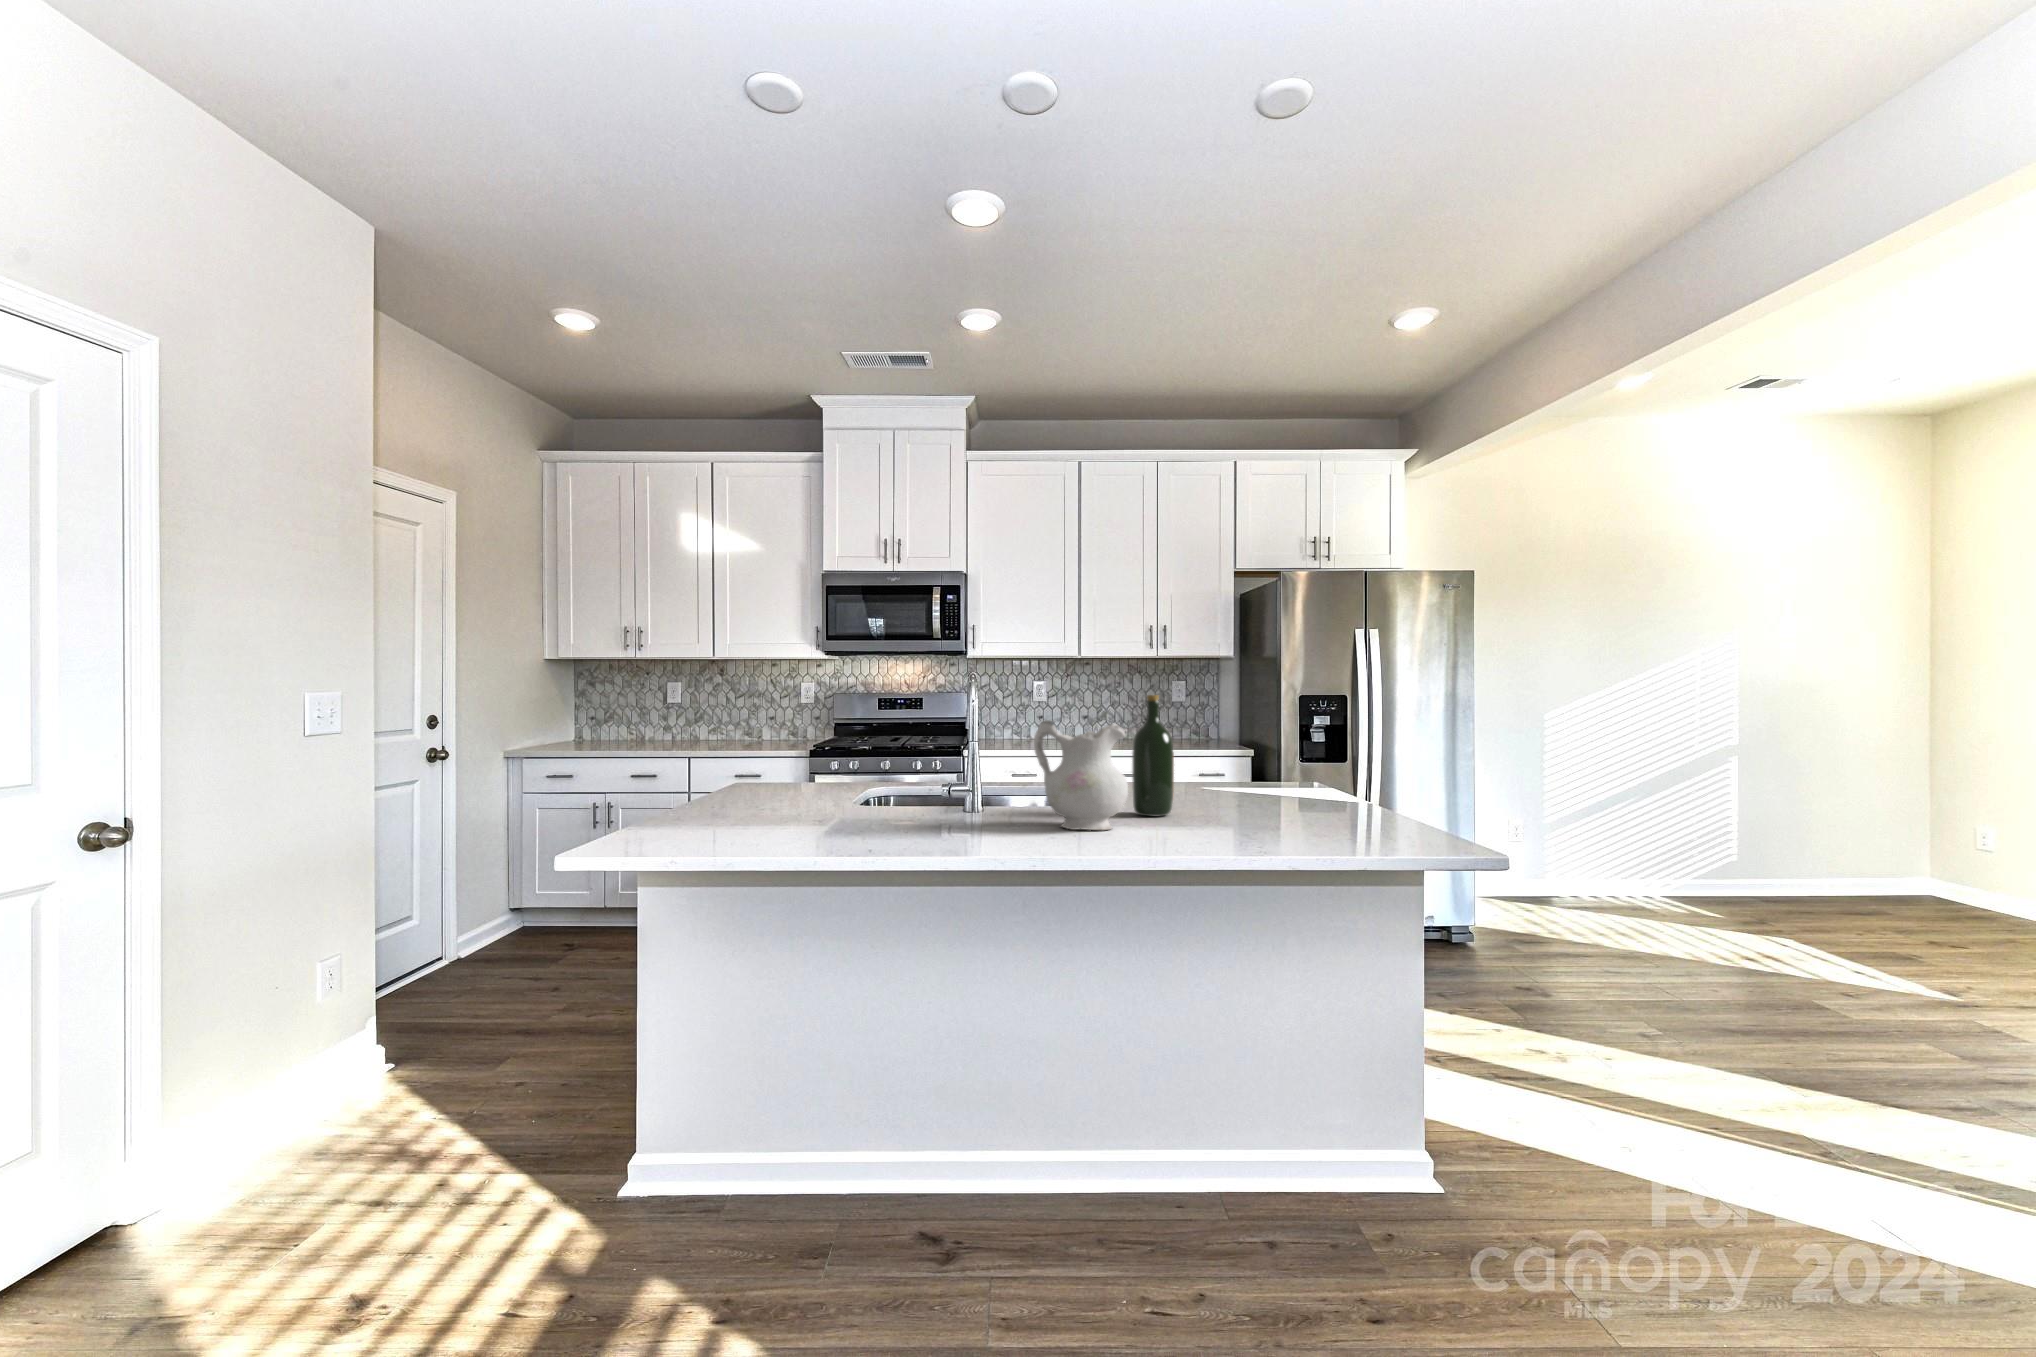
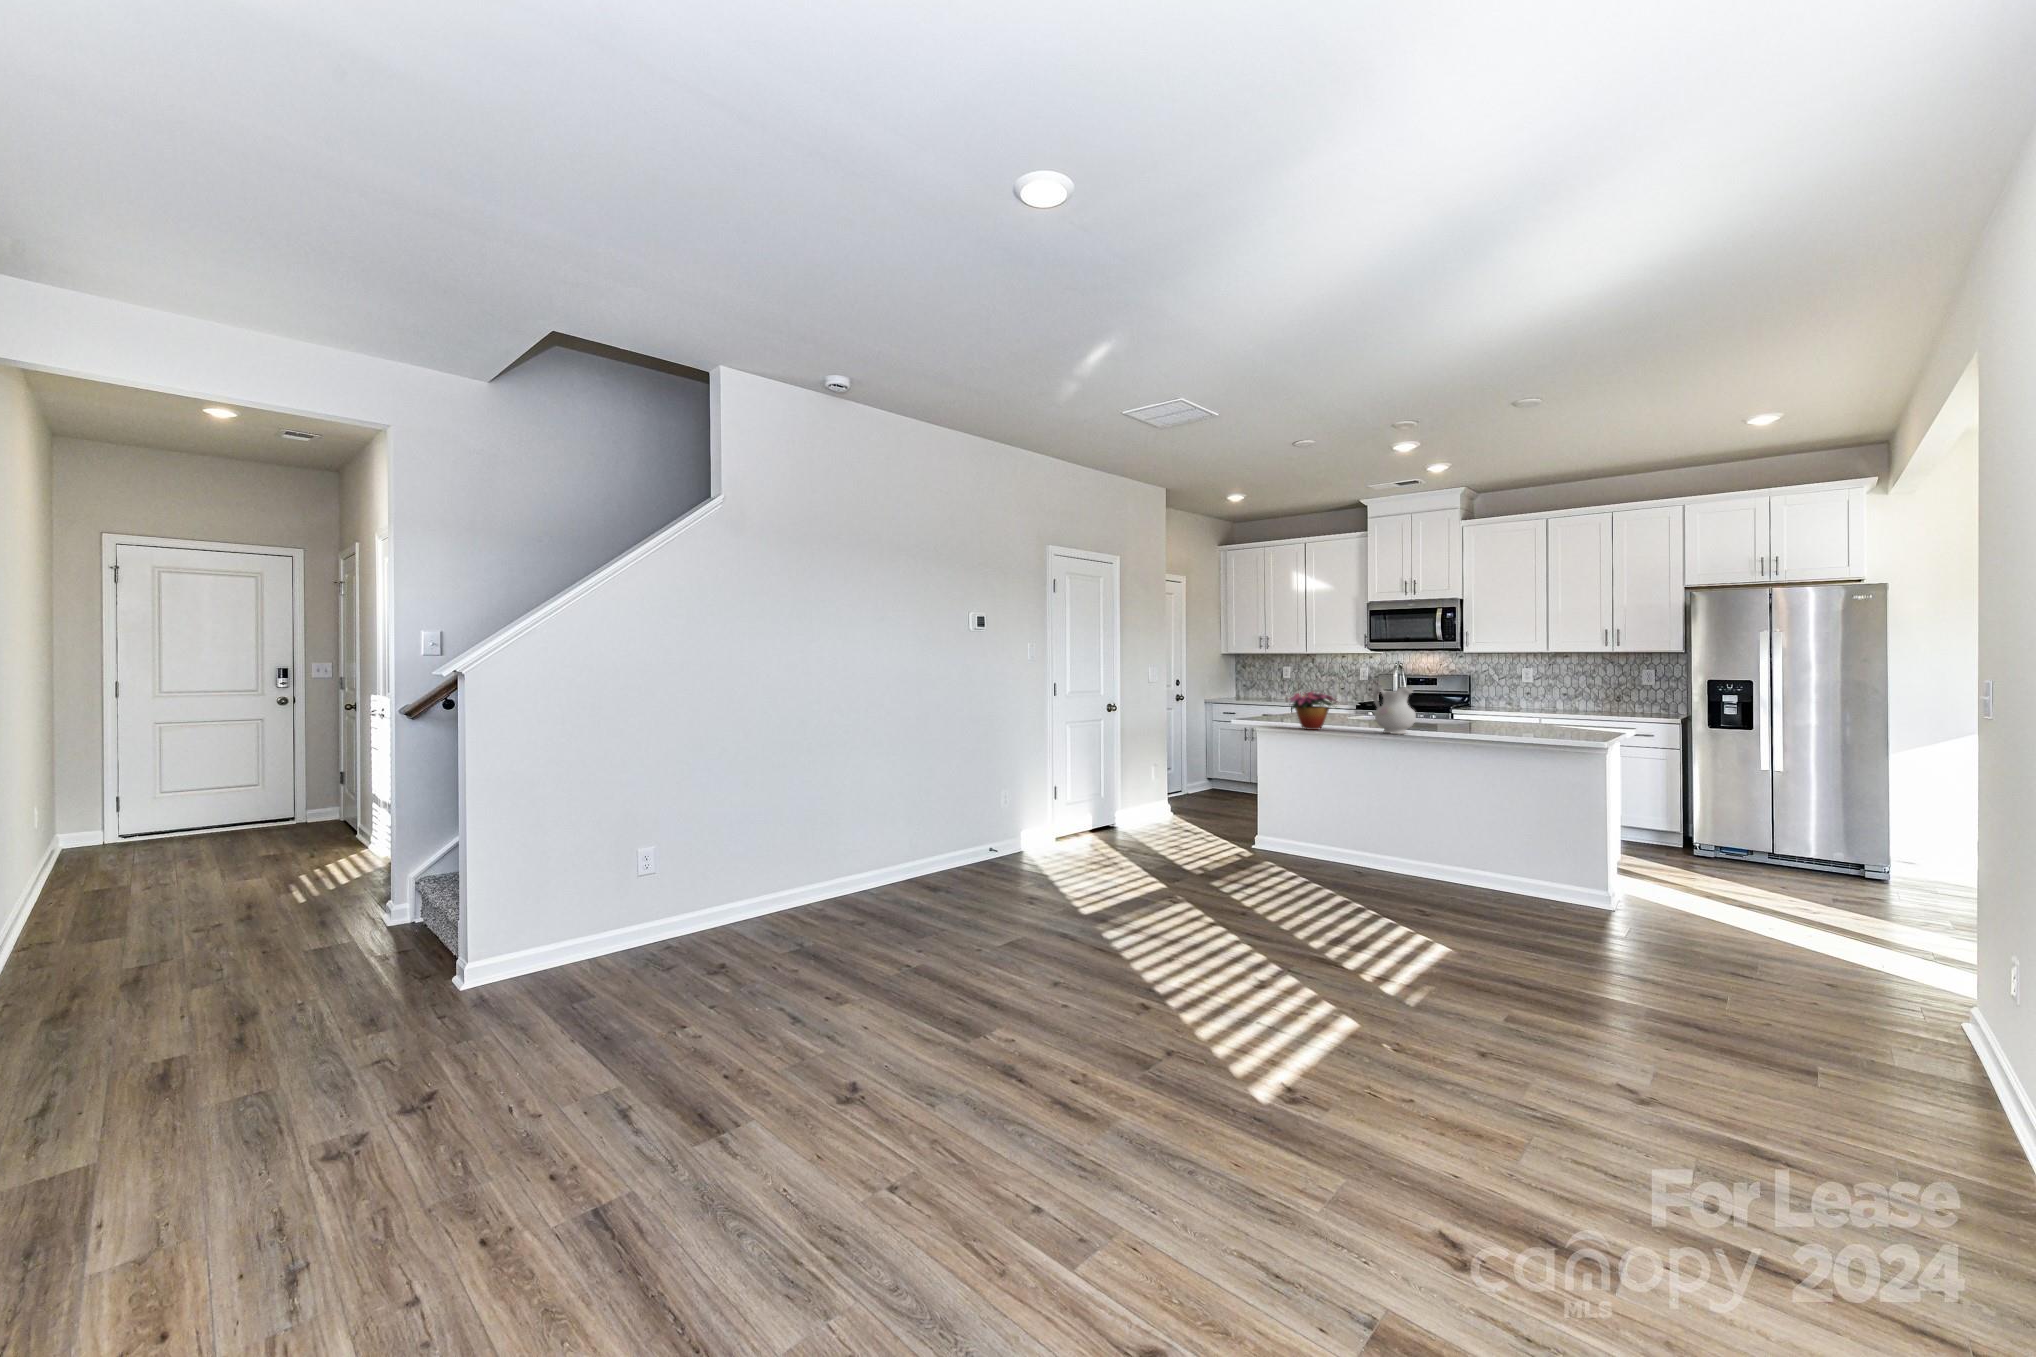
wine bottle: present [1132,695,1174,816] -> none [1434,675,1457,734]
flower arrangement: none [844,738,981,835] -> present [1290,692,1334,730]

